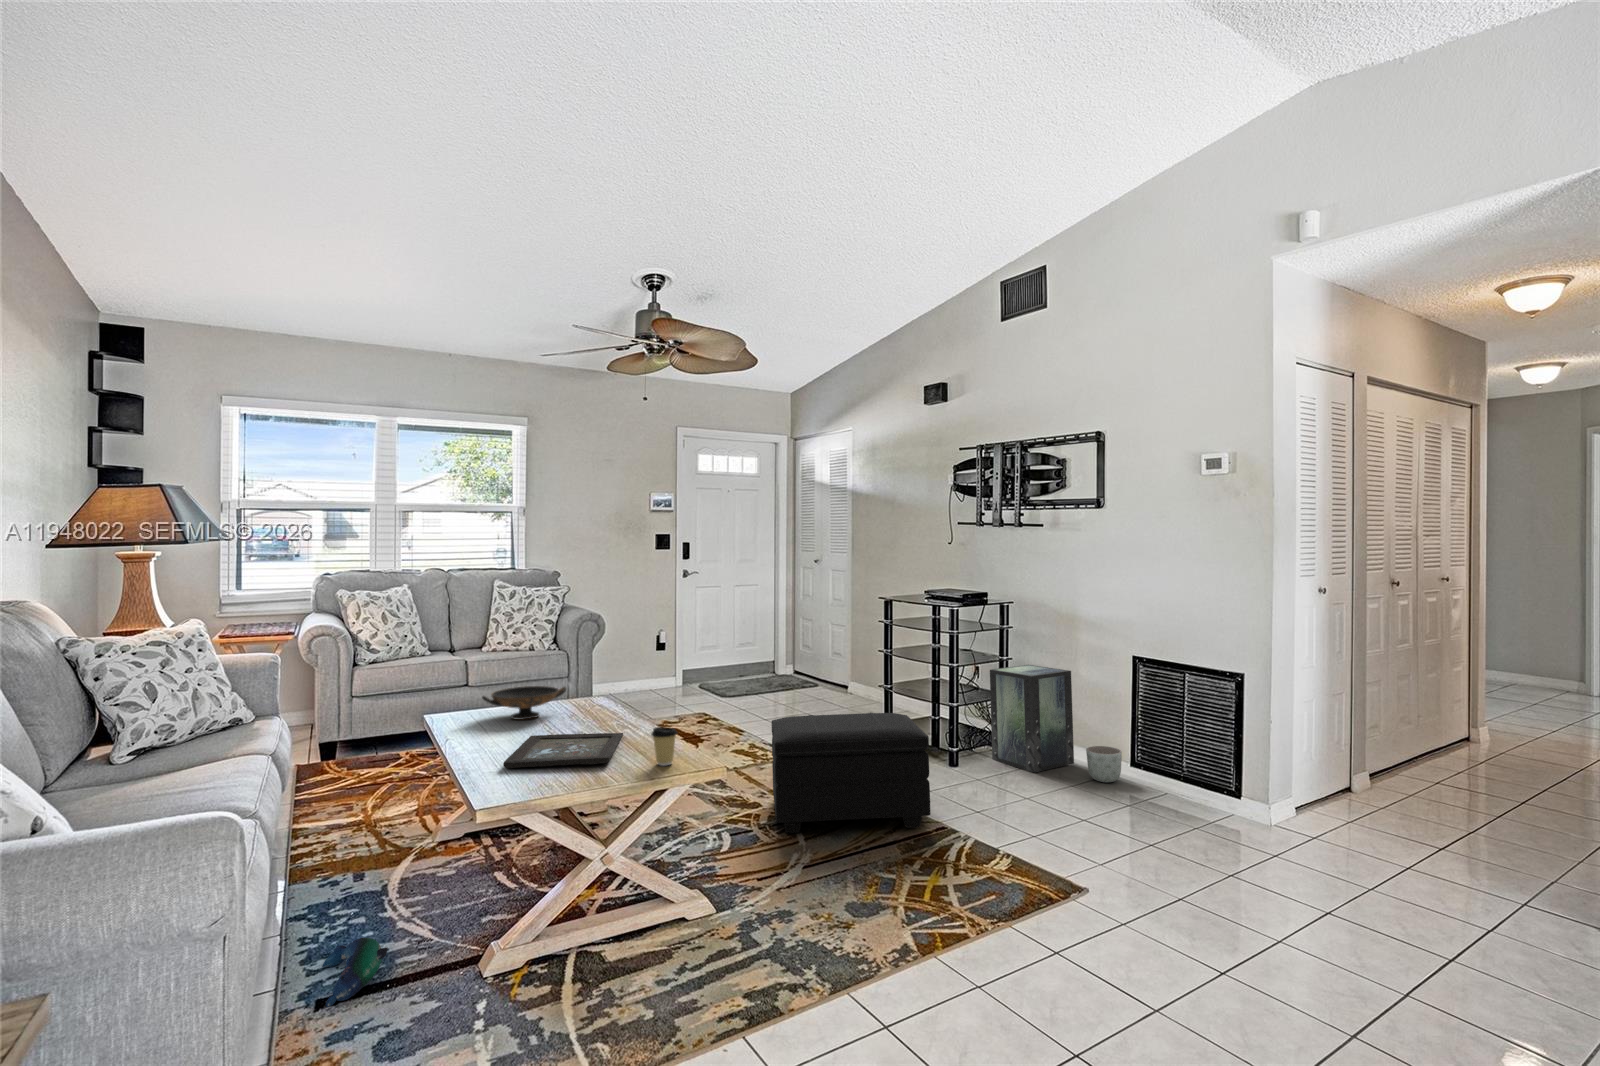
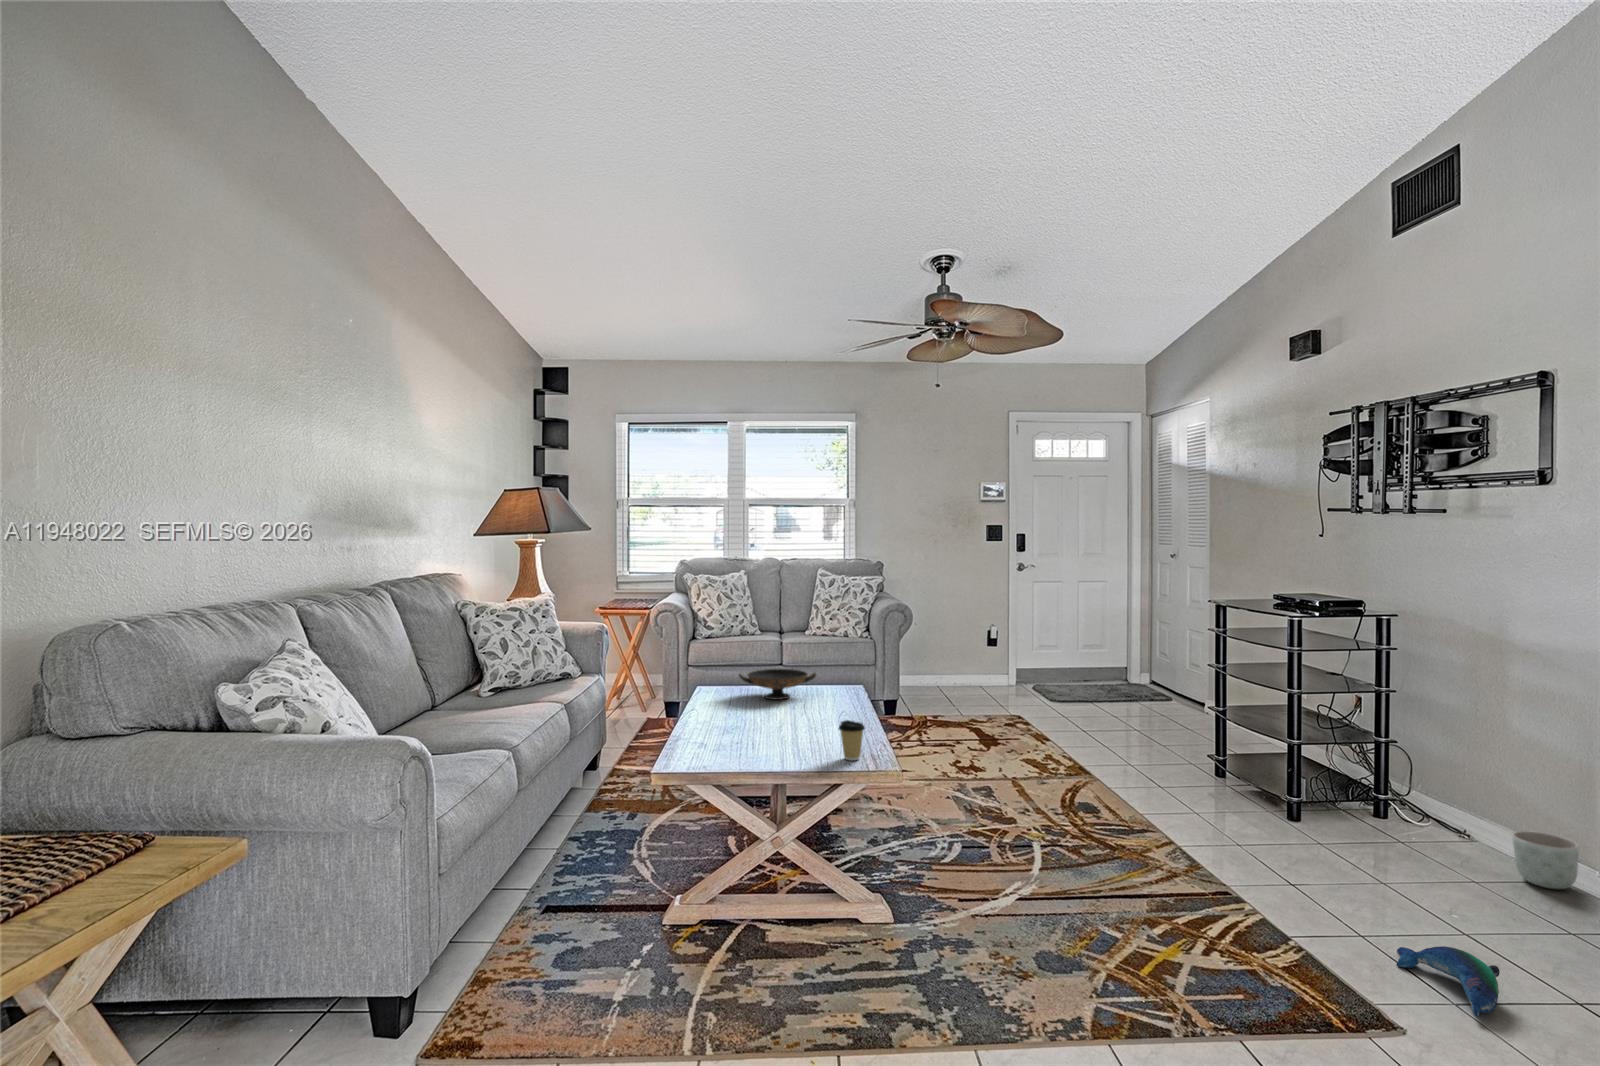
storage box: present [990,665,1074,773] -> none [1362,703,1503,852]
footstool: present [772,713,931,833] -> none [1008,730,1205,887]
tray: present [504,733,623,768] -> none [713,715,842,749]
plush toy: present [322,938,388,1007] -> present [1396,946,1500,1017]

